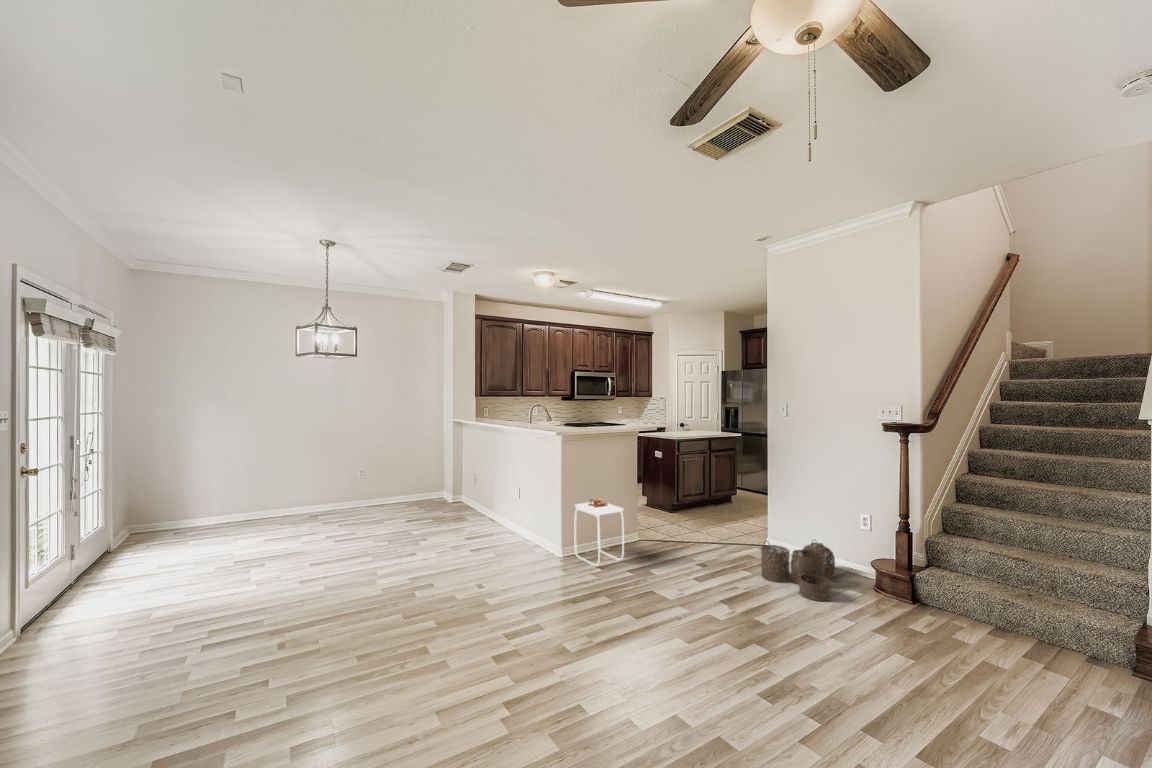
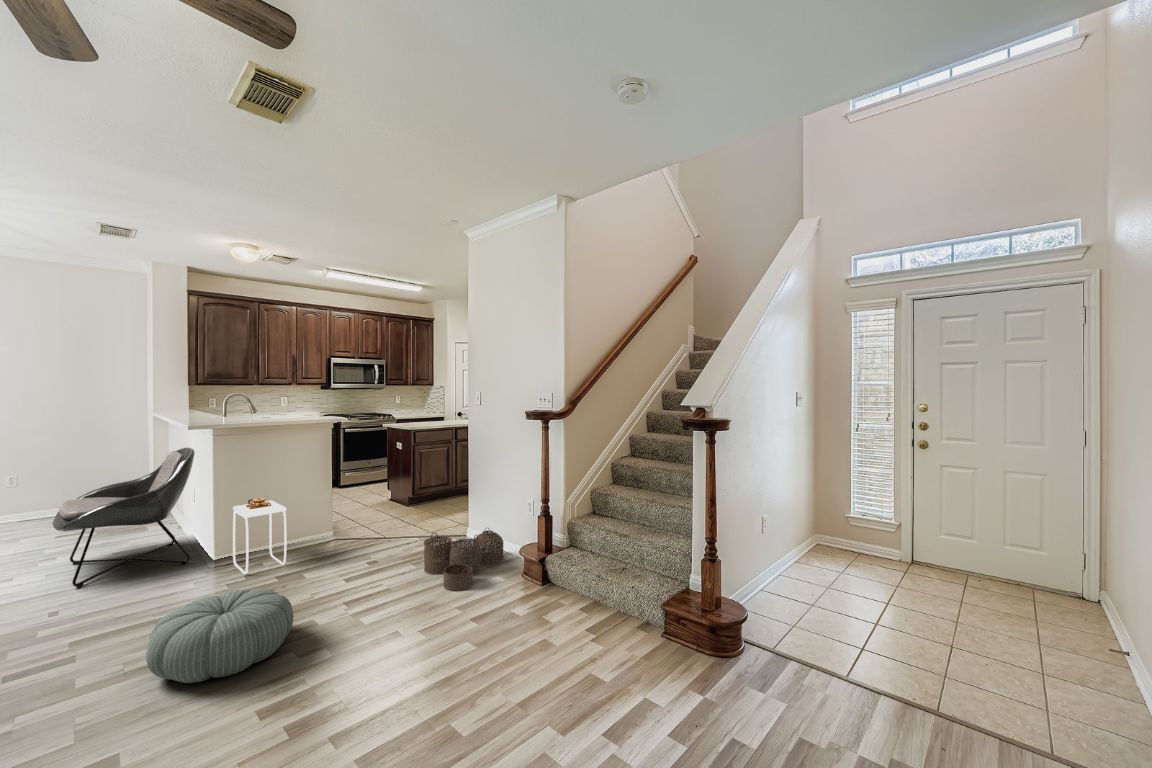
lounge chair: none [439,451,537,565] -> present [53,447,195,587]
pouf: none [607,581,716,661] -> present [146,589,294,683]

